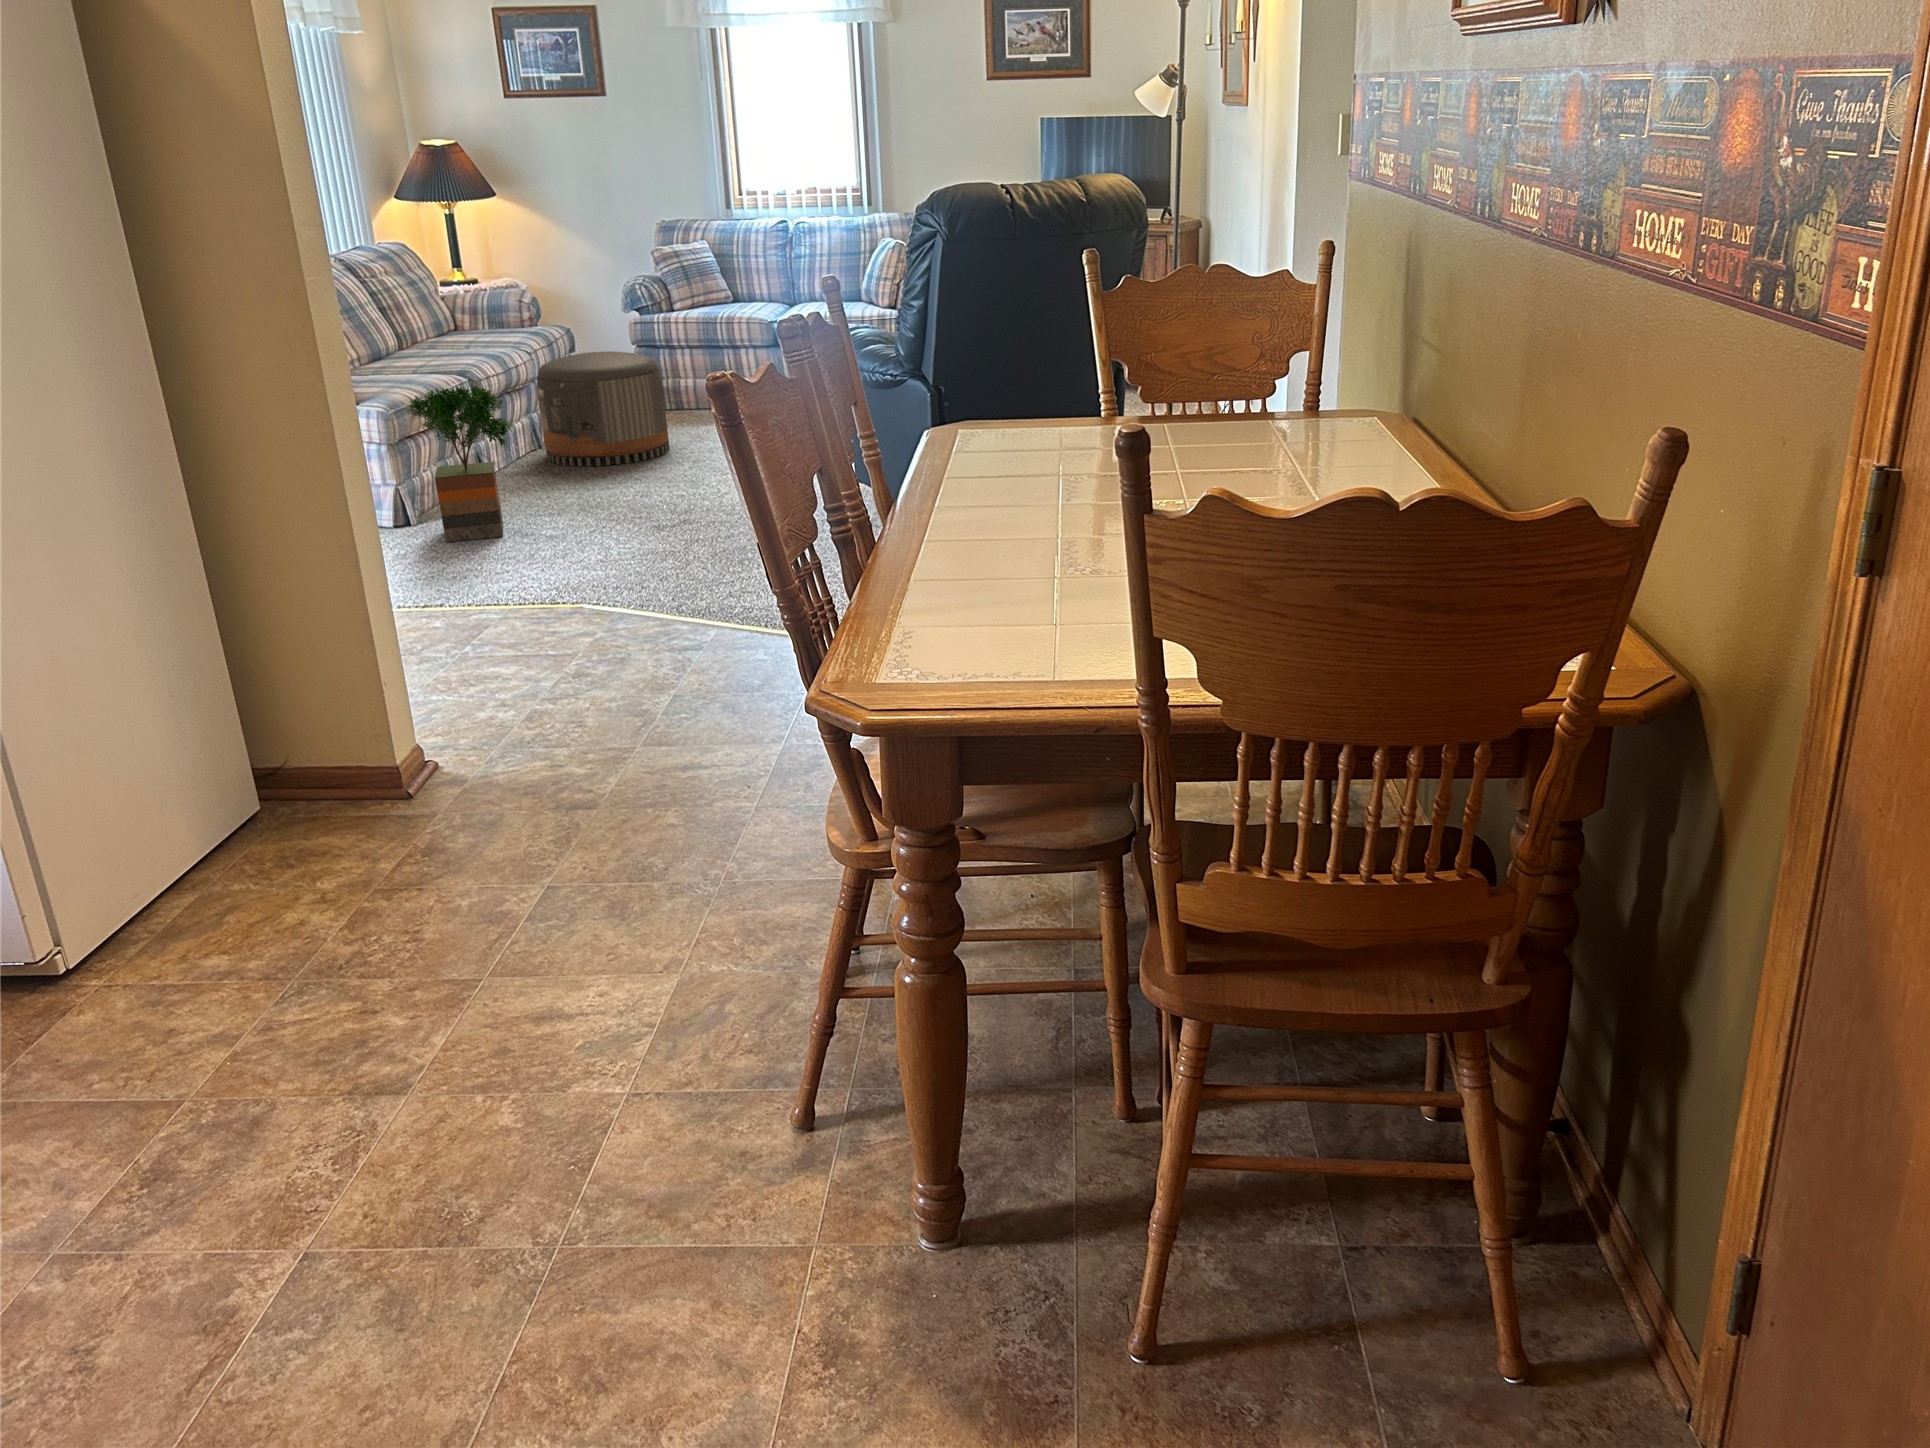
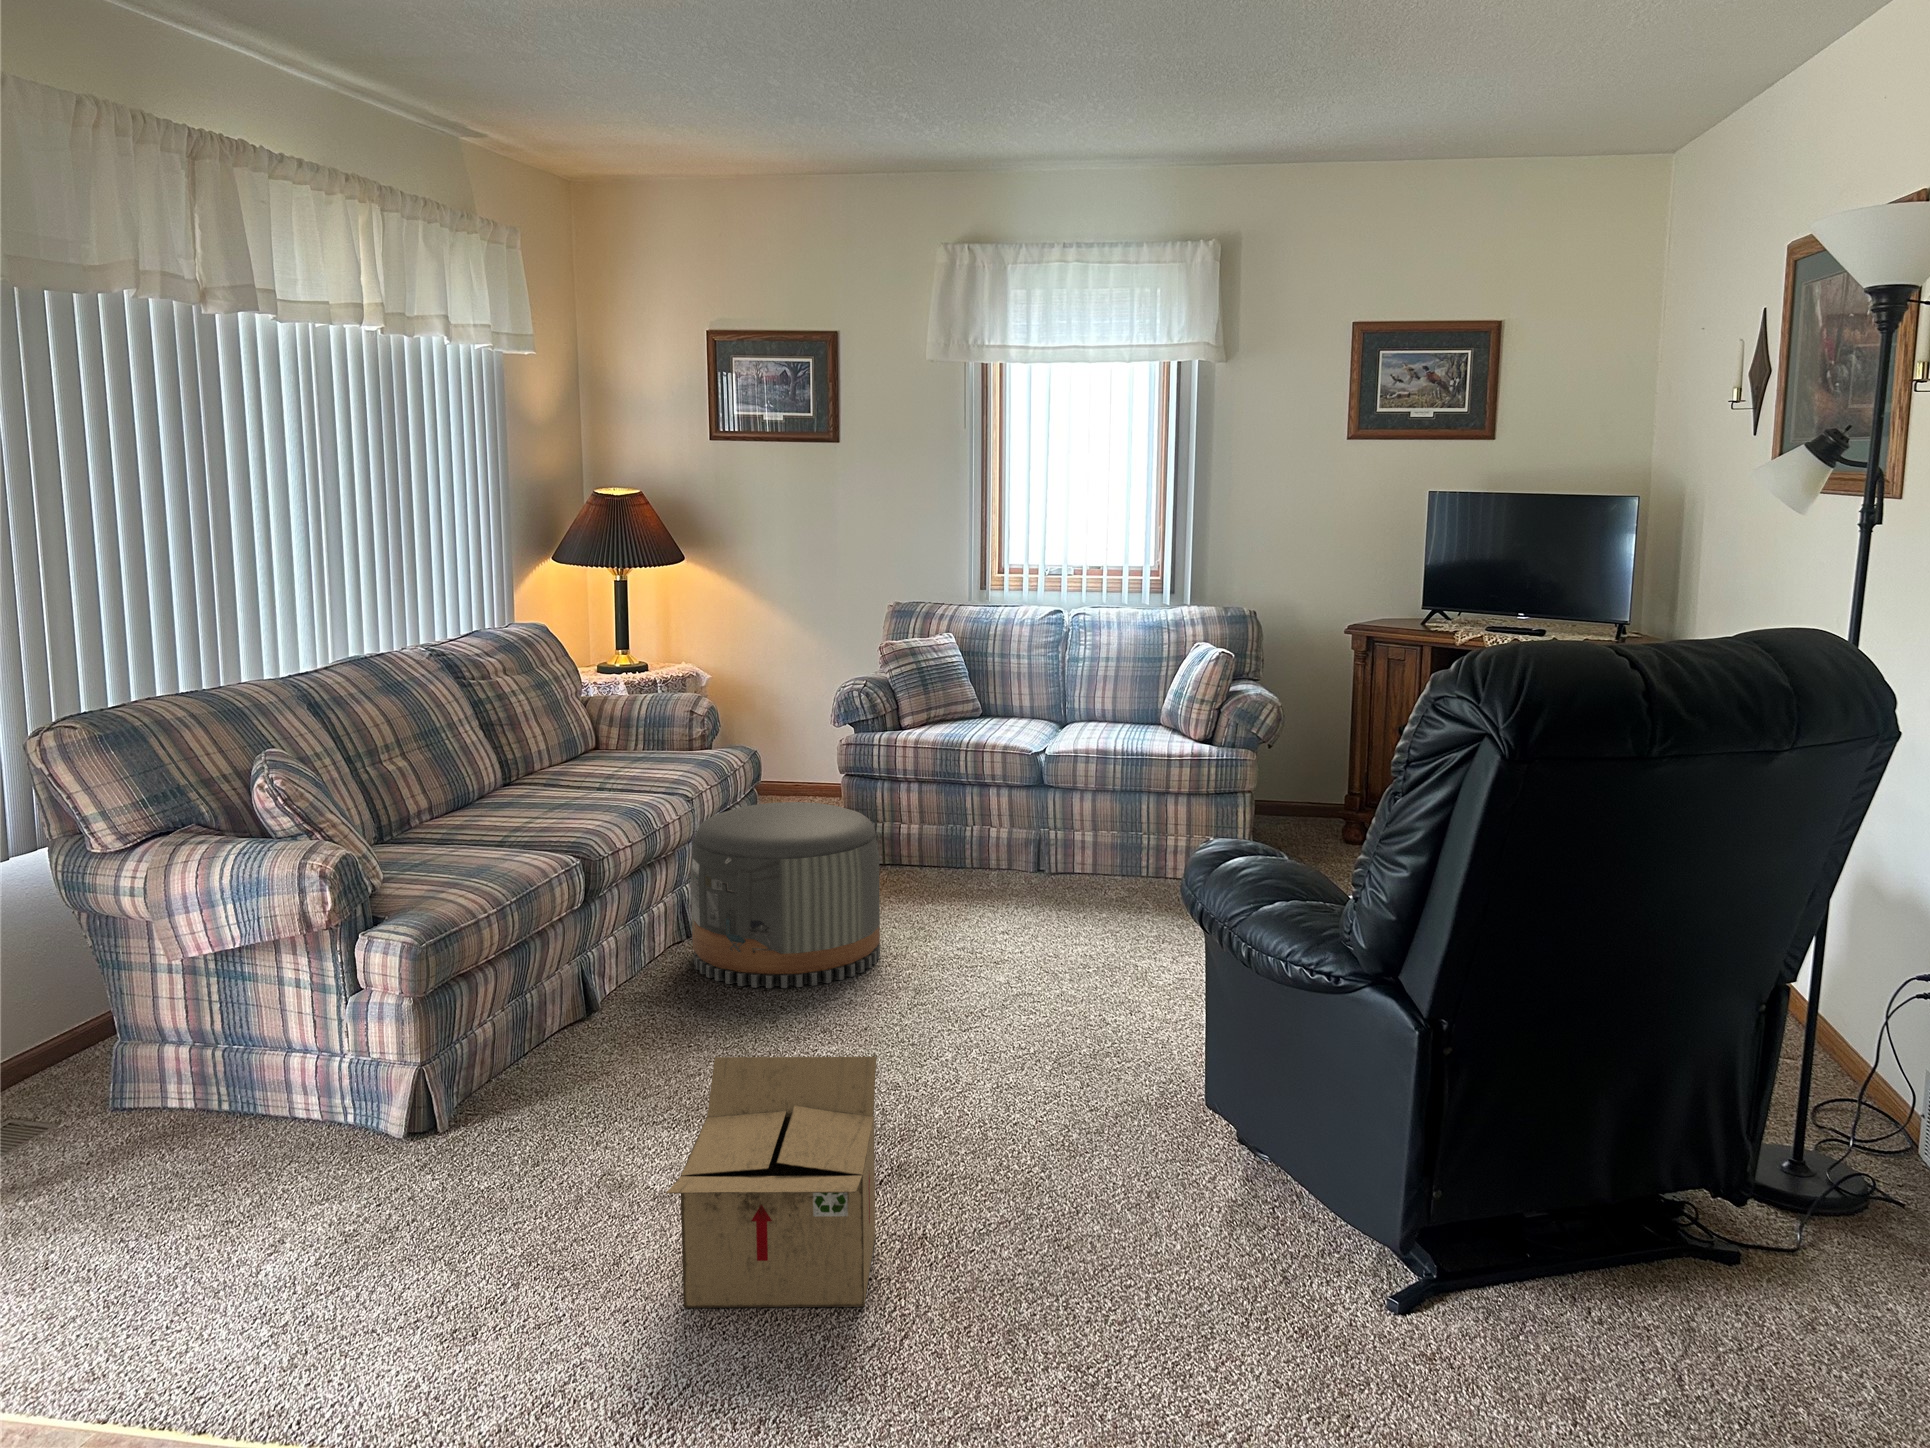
potted tree: present [406,386,513,542] -> none [438,904,629,1191]
cardboard box: none [556,448,669,566] -> present [666,1057,876,1308]

